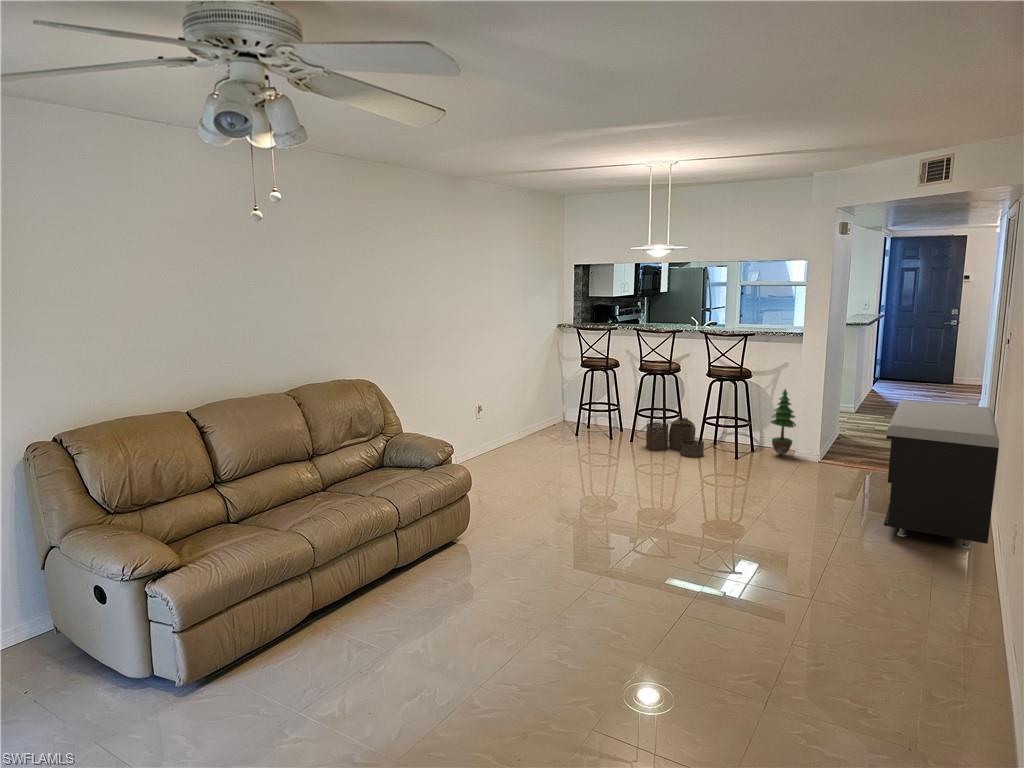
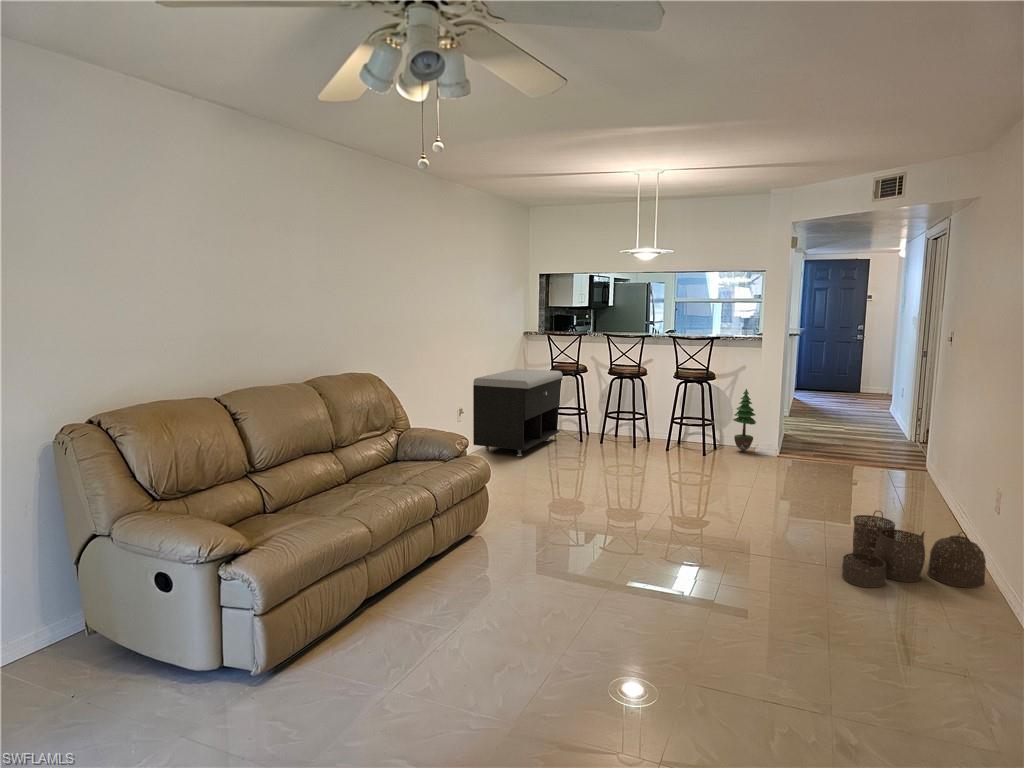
storage bench: present [884,400,999,549] -> present [473,369,563,456]
woven basket: present [646,418,704,457] -> present [842,511,986,588]

